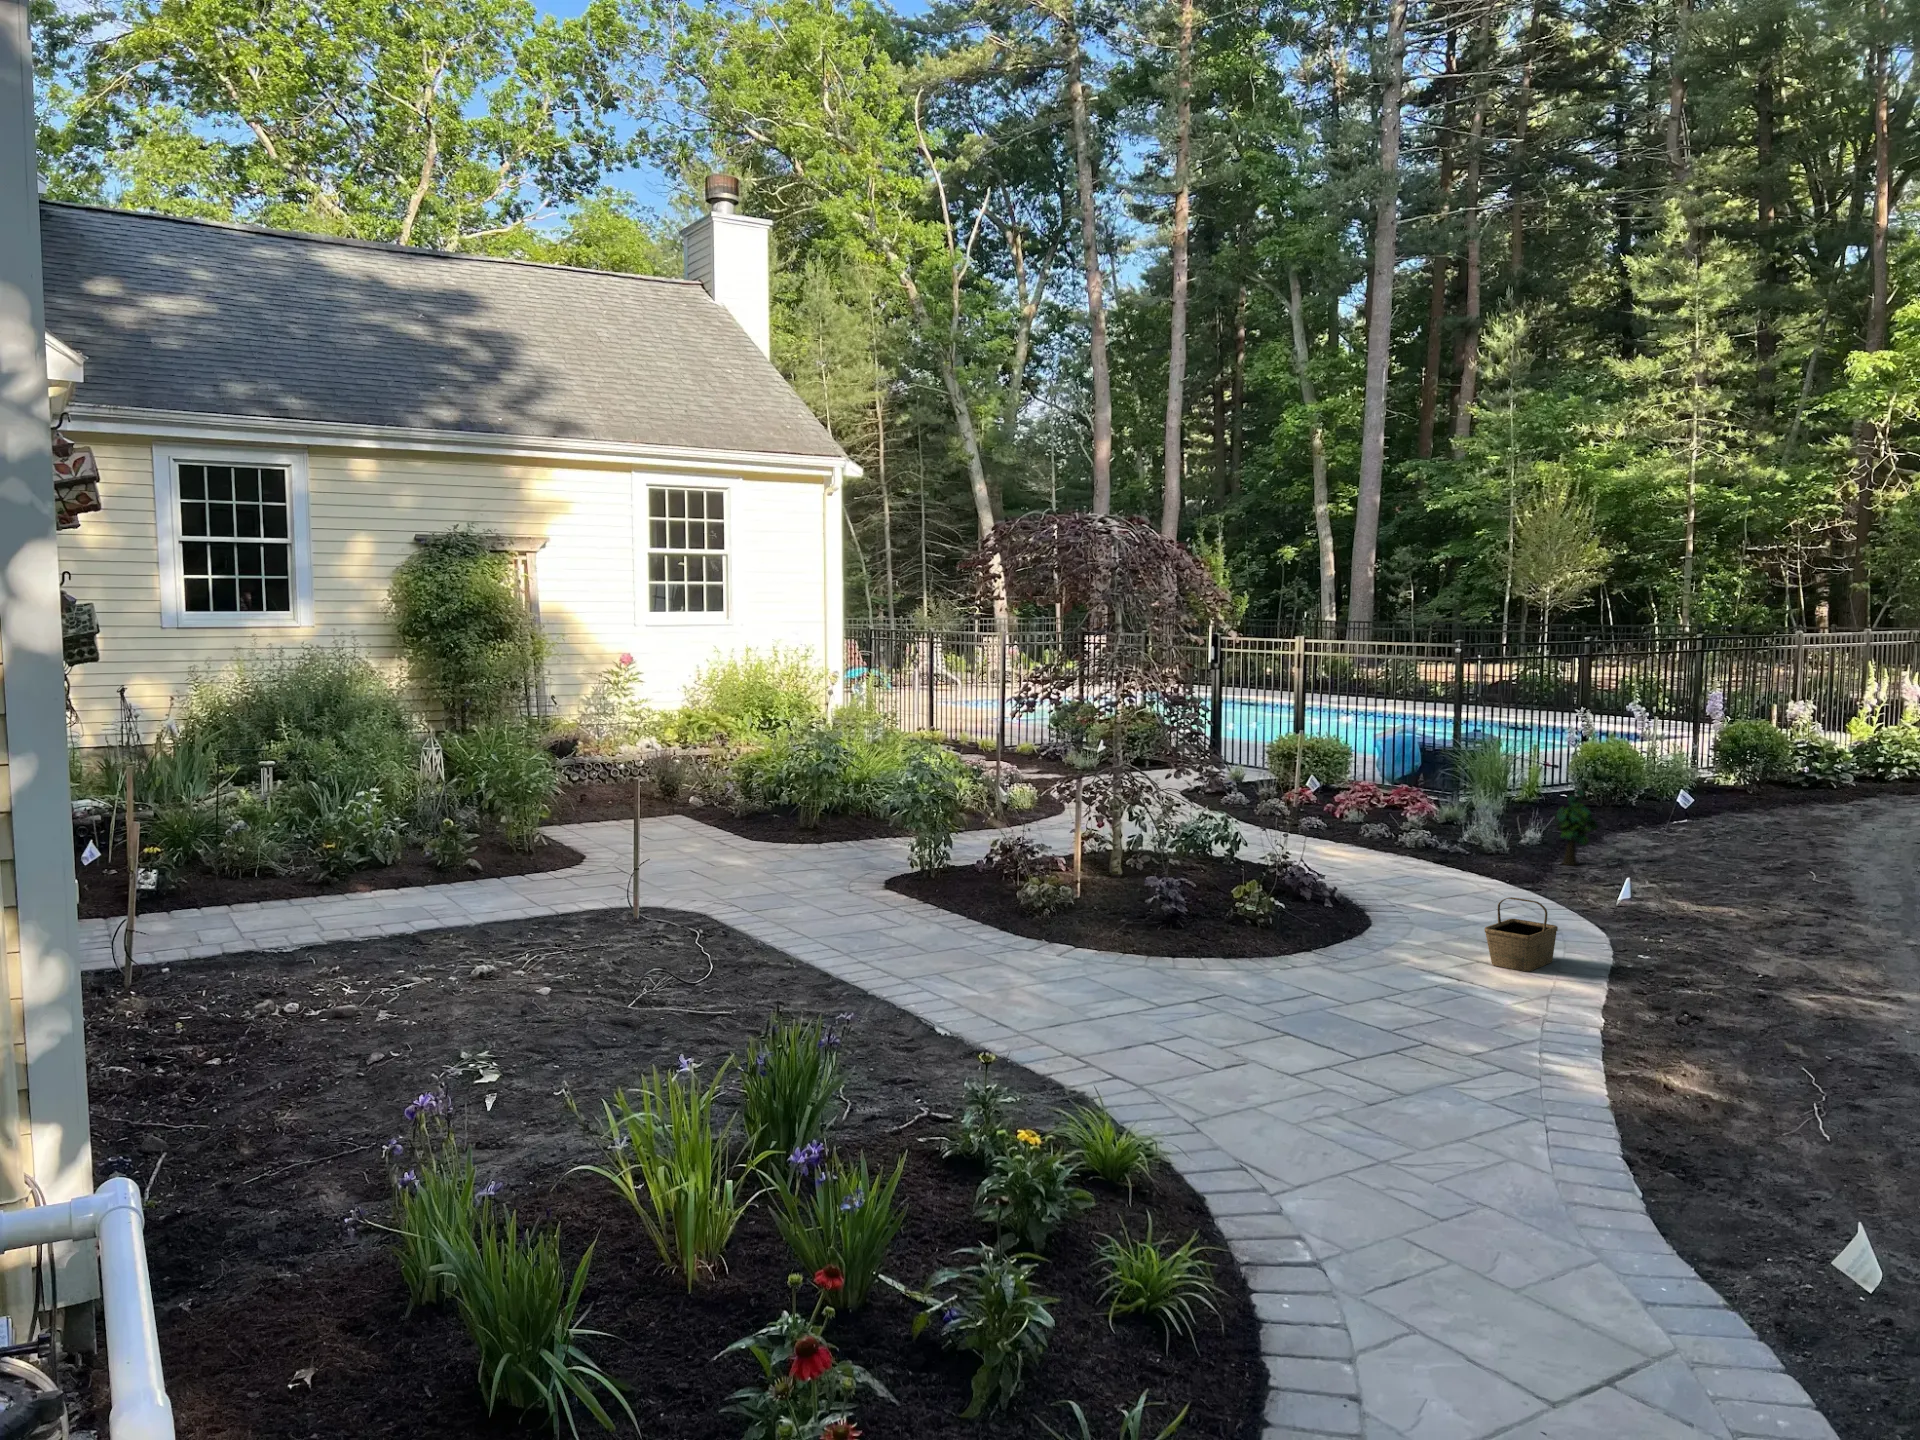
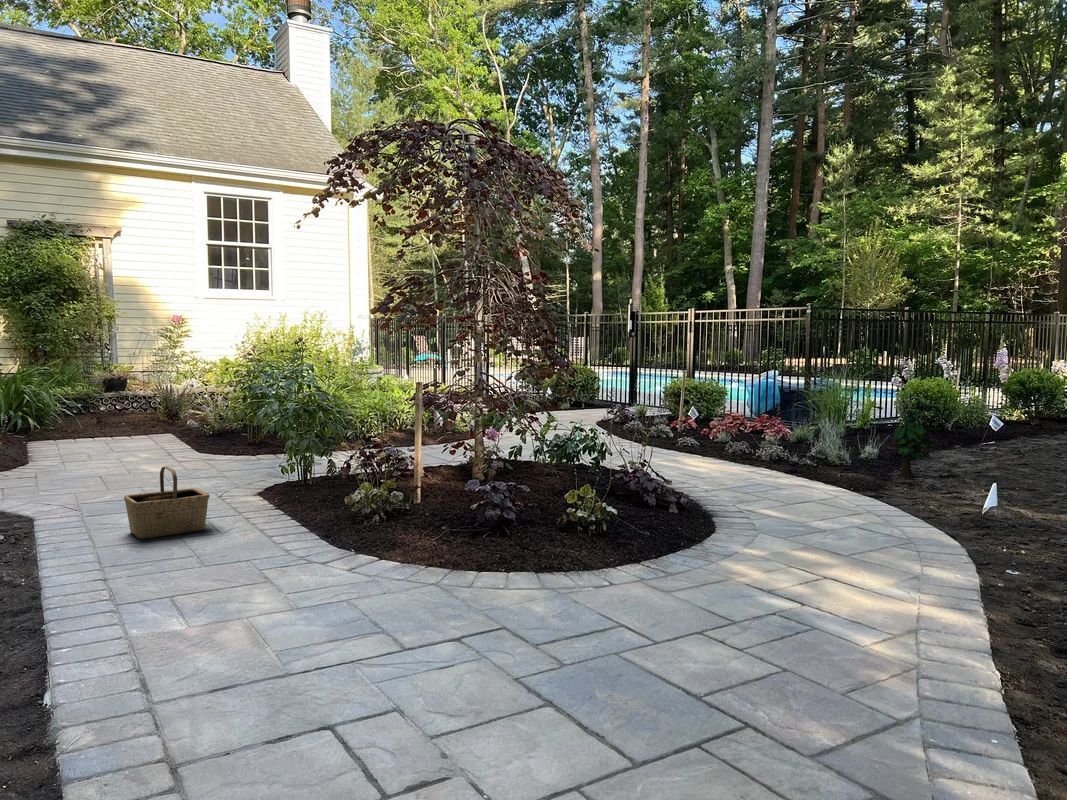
basket: present [1485,897,1558,971] -> present [124,466,210,539]

